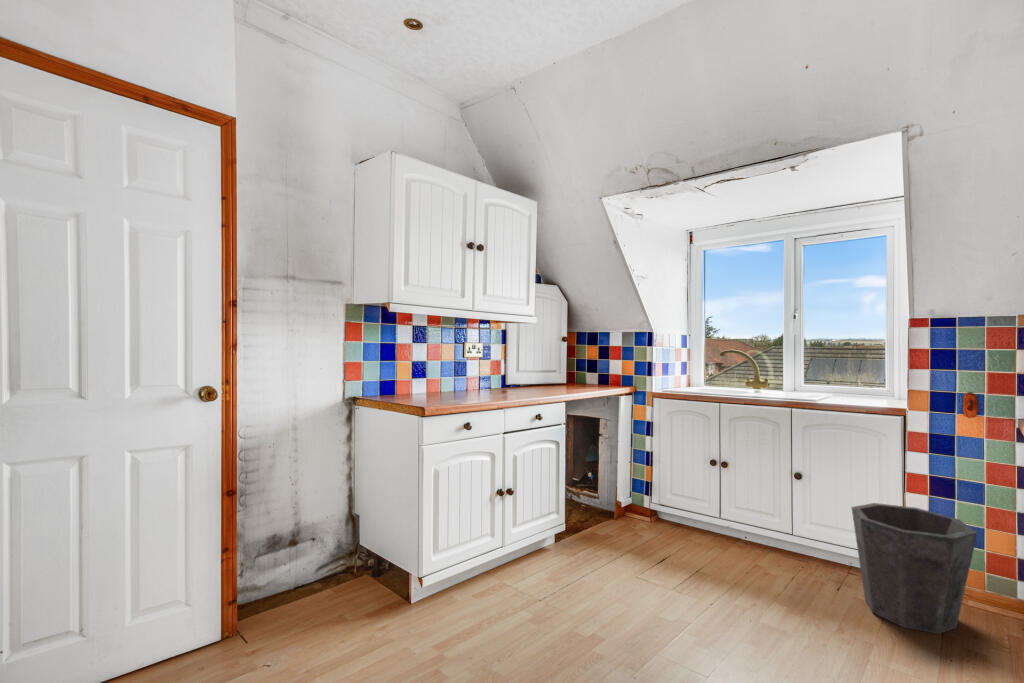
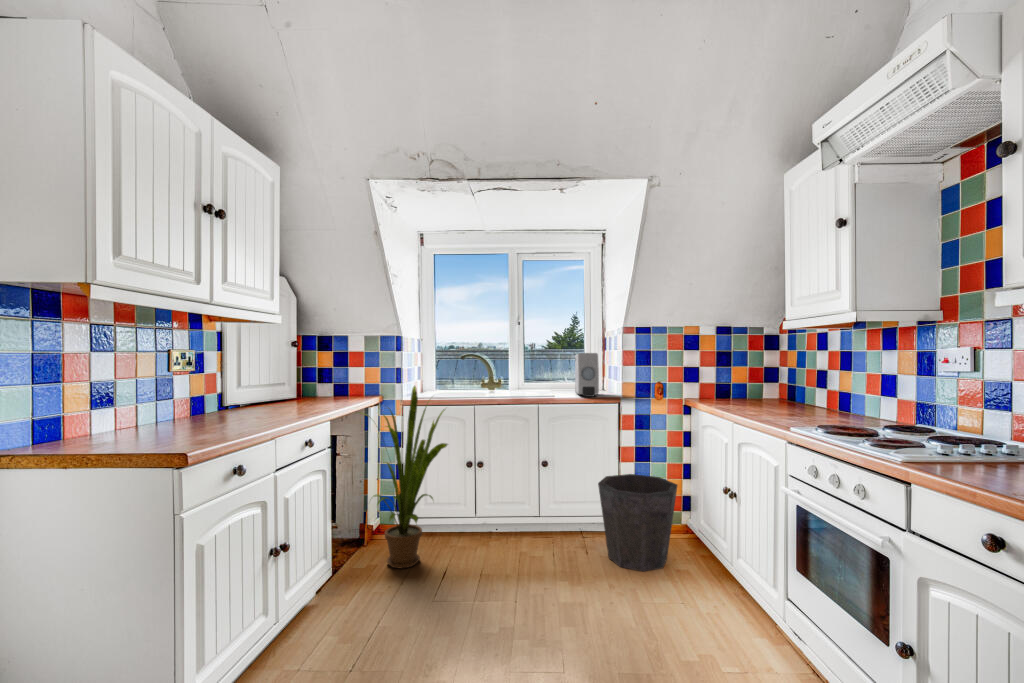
soap dispenser: none [848,352,881,406] -> present [575,353,599,397]
house plant: none [600,379,688,544] -> present [374,386,448,568]

